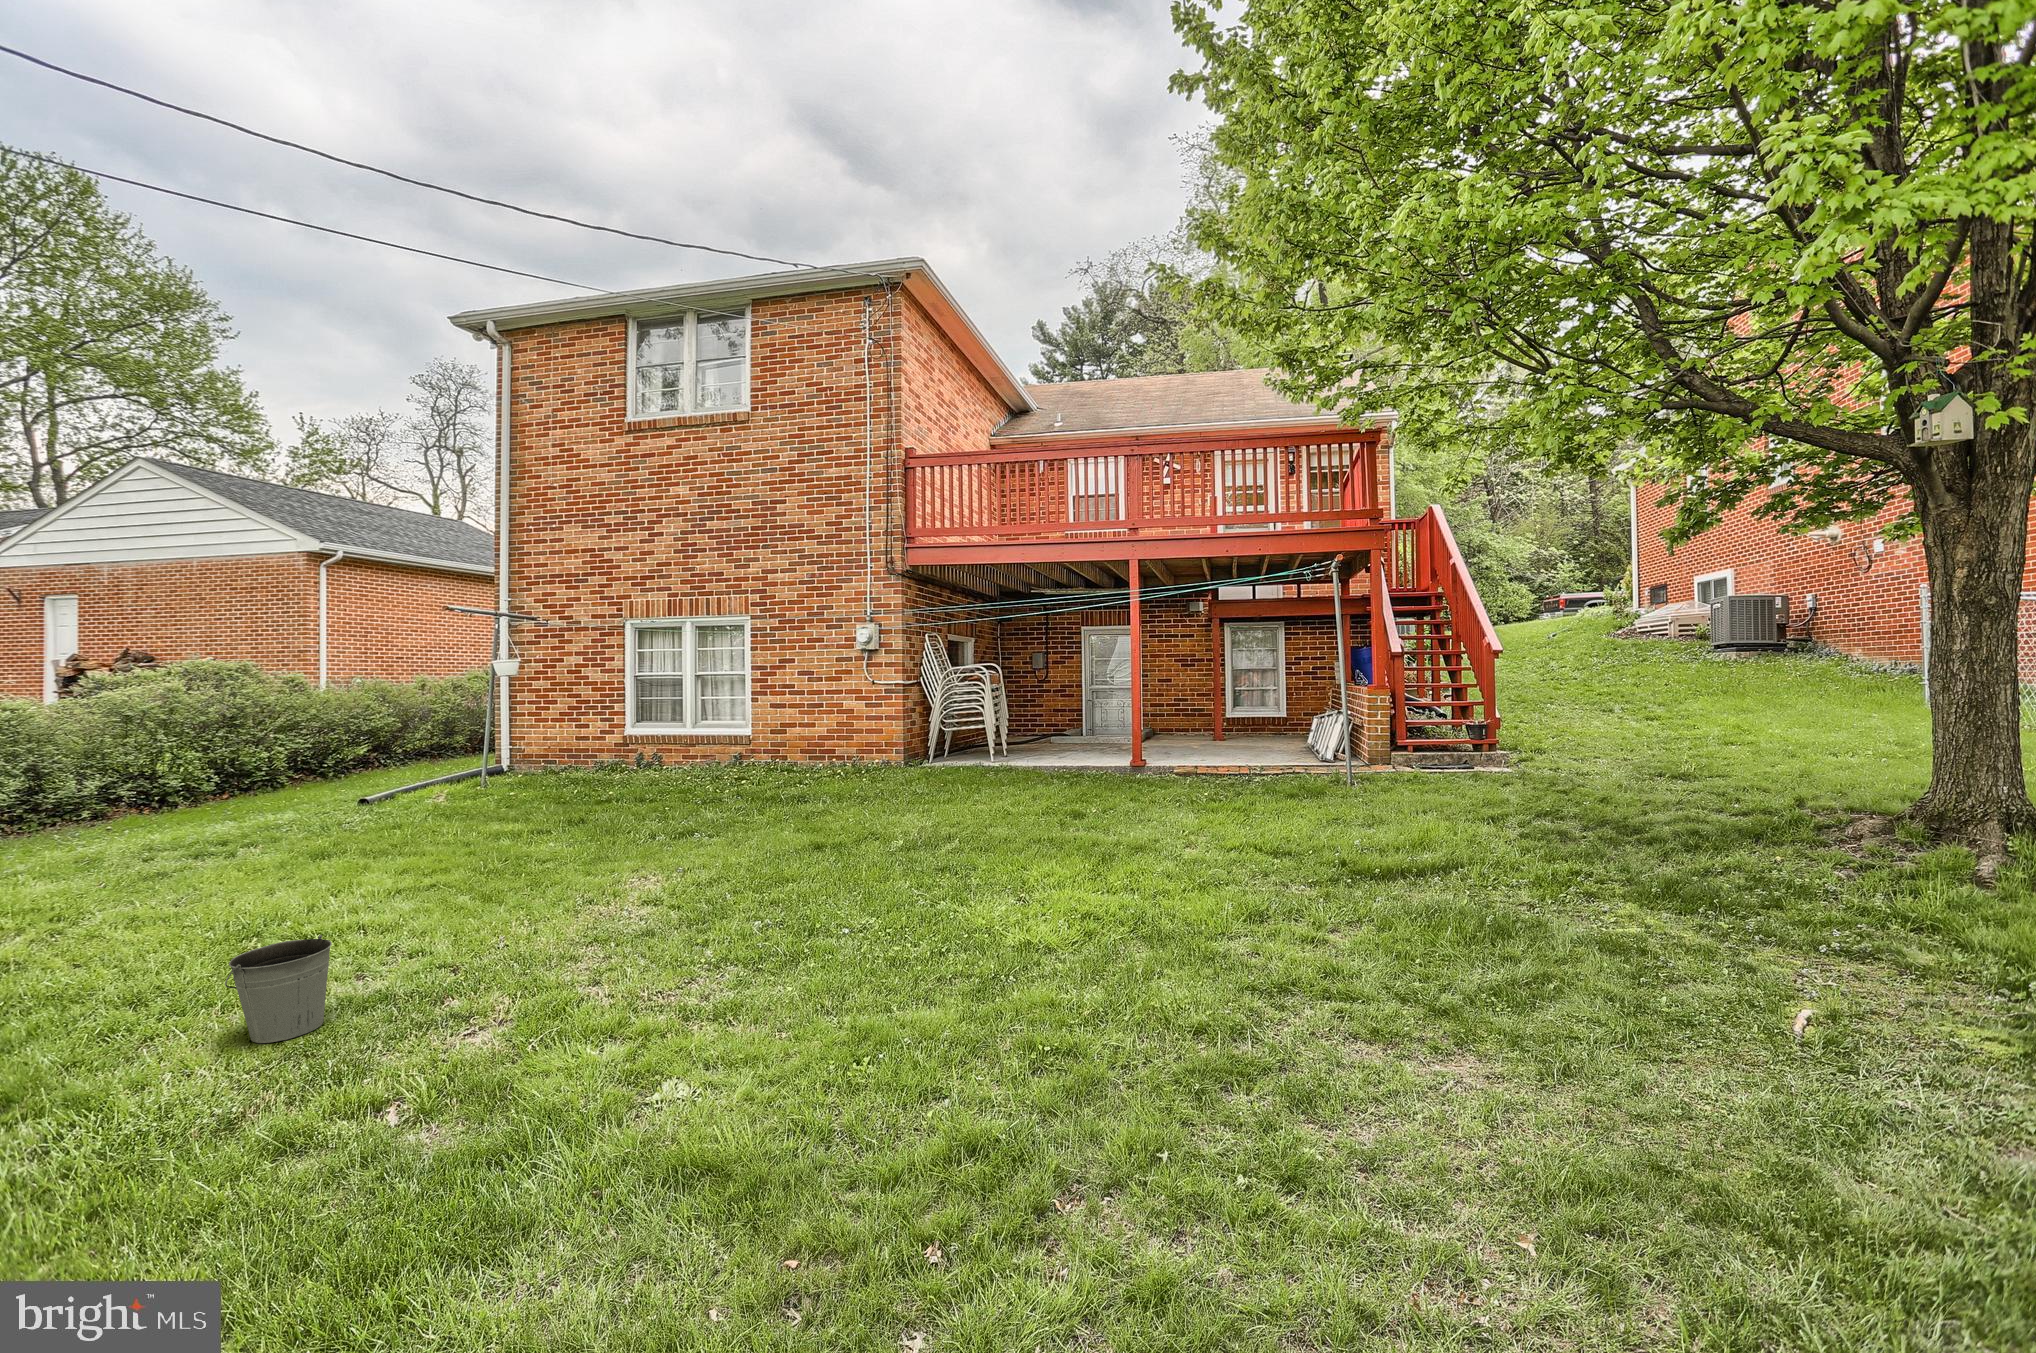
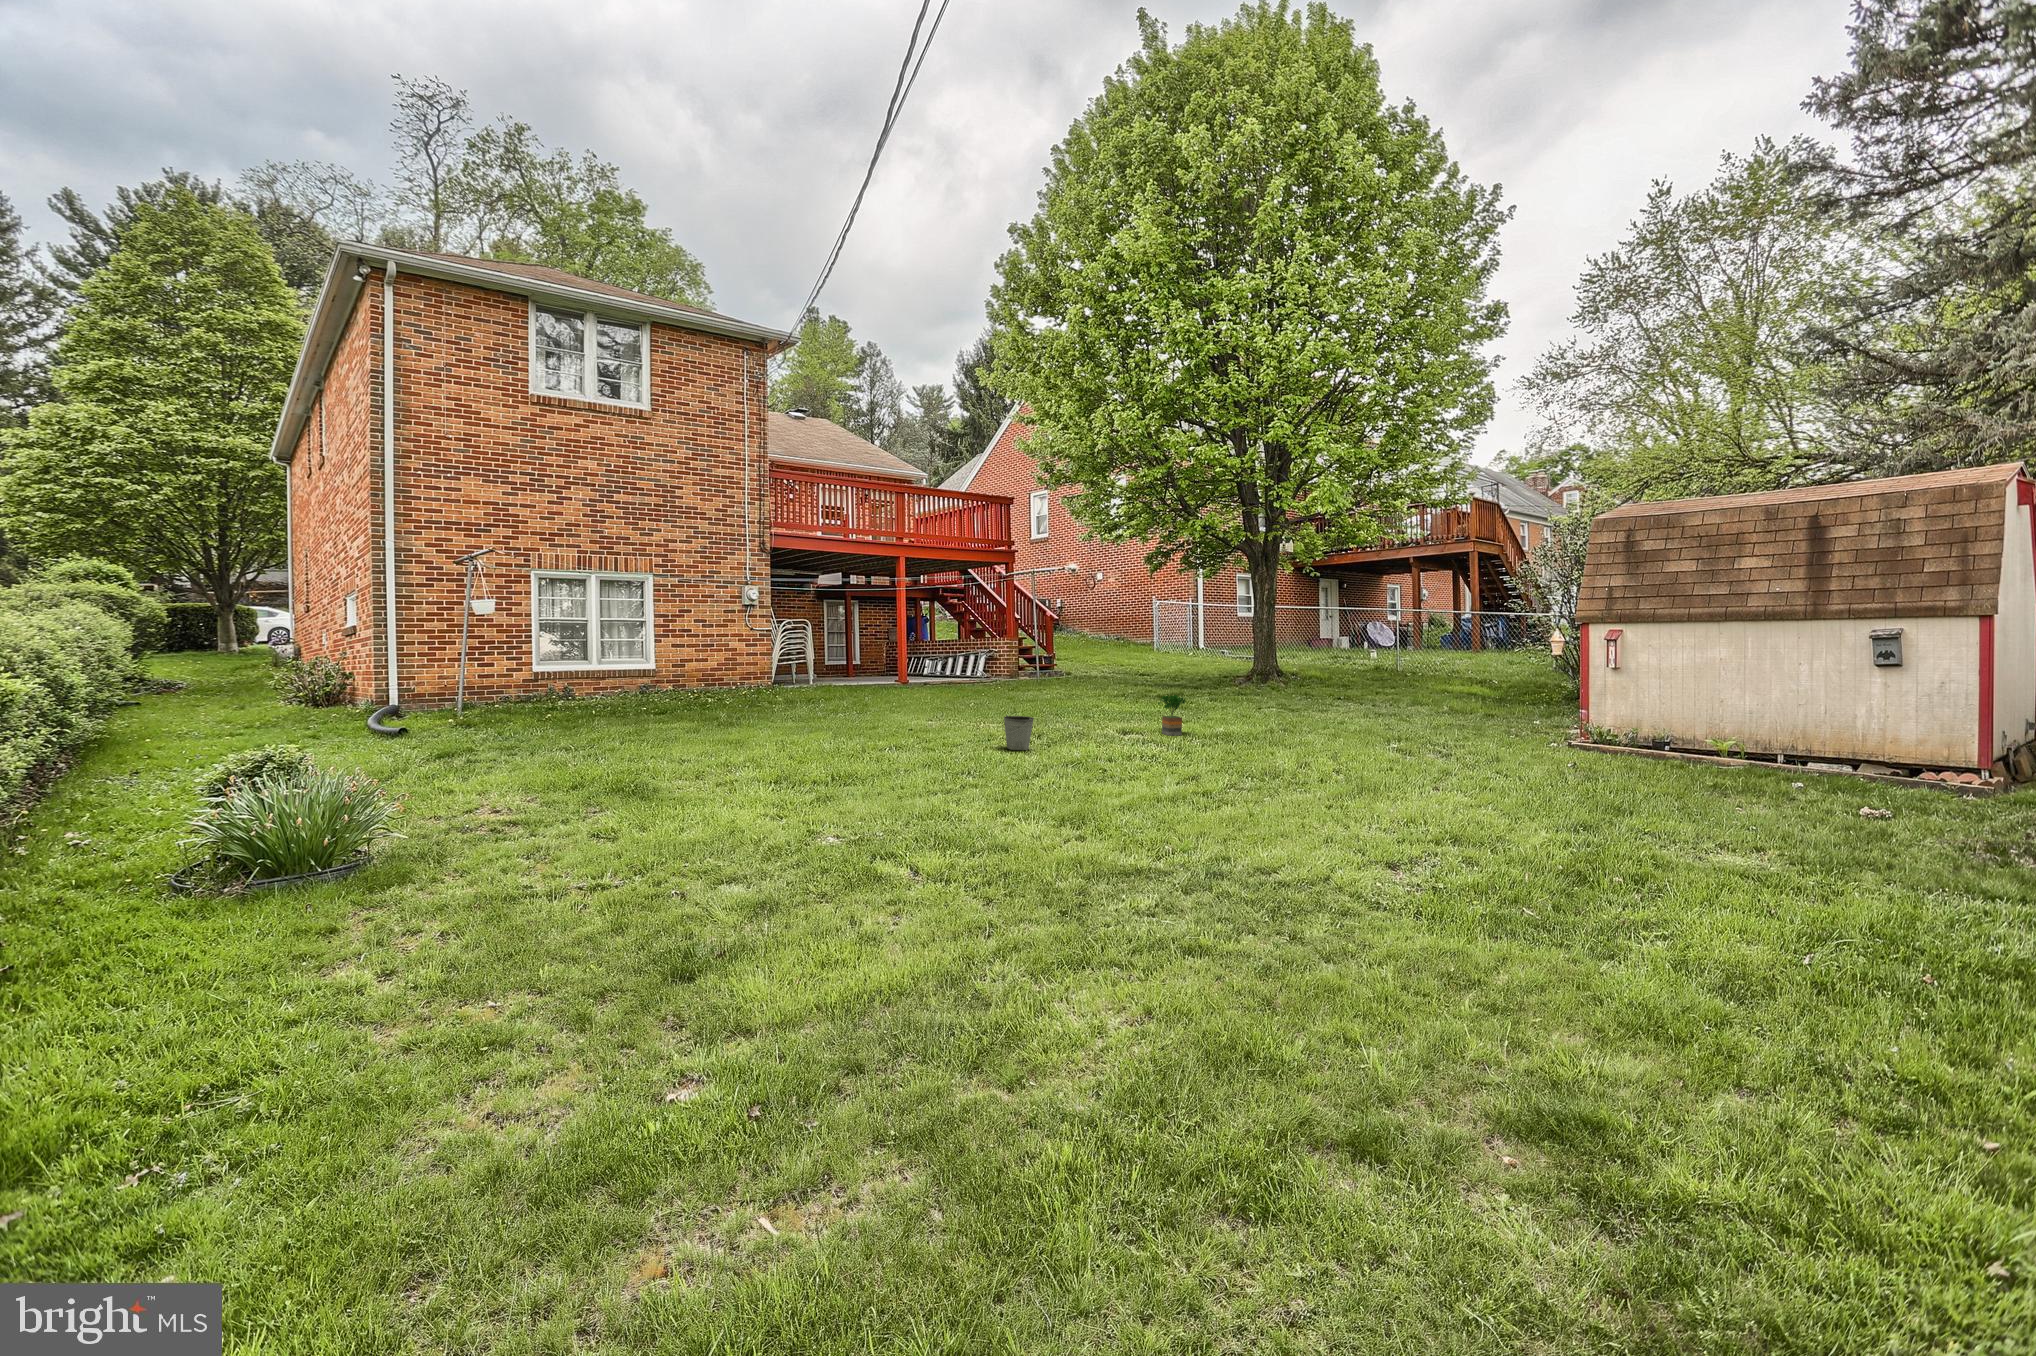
potted tree: none [737,960,855,1134] -> present [1158,695,1185,736]

